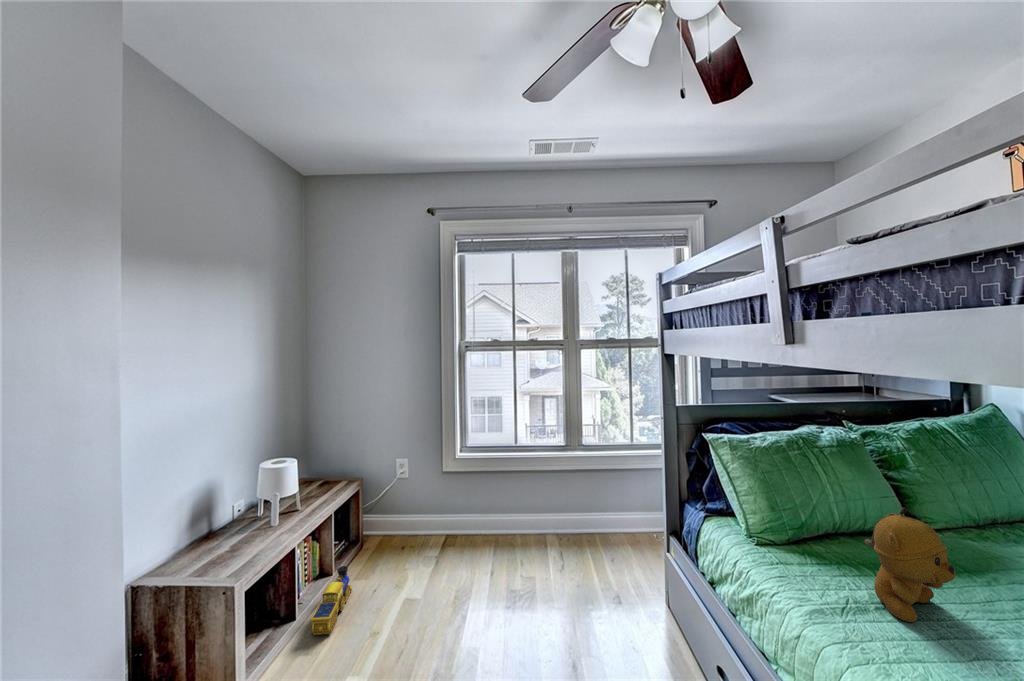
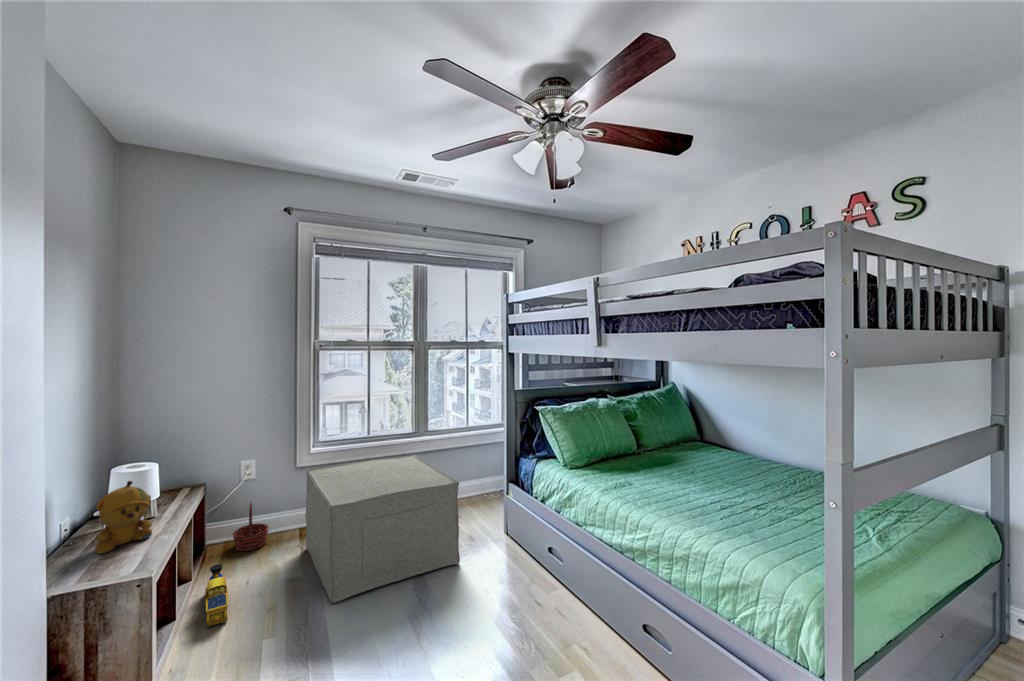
ottoman: none [418,475,586,648] -> present [306,454,460,603]
basket: none [380,503,412,552] -> present [232,503,269,551]
stuffed bear: present [865,508,956,622] -> present [95,481,152,554]

